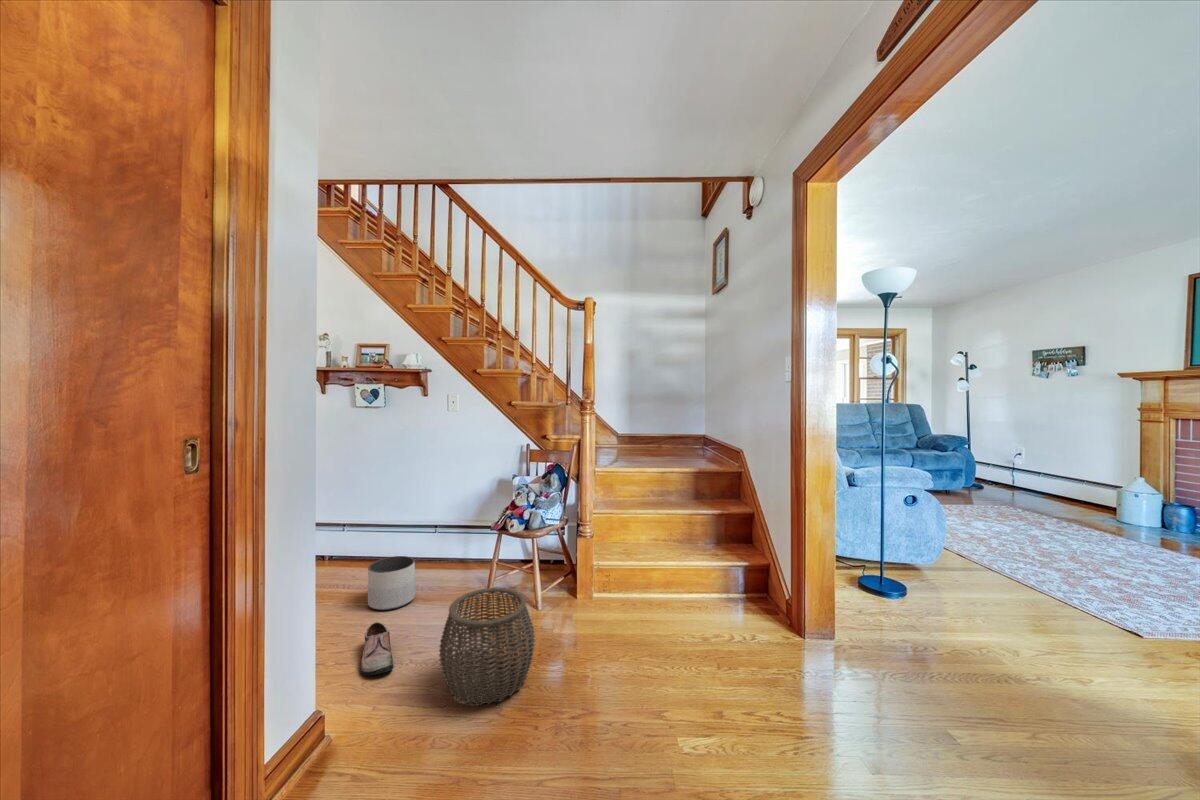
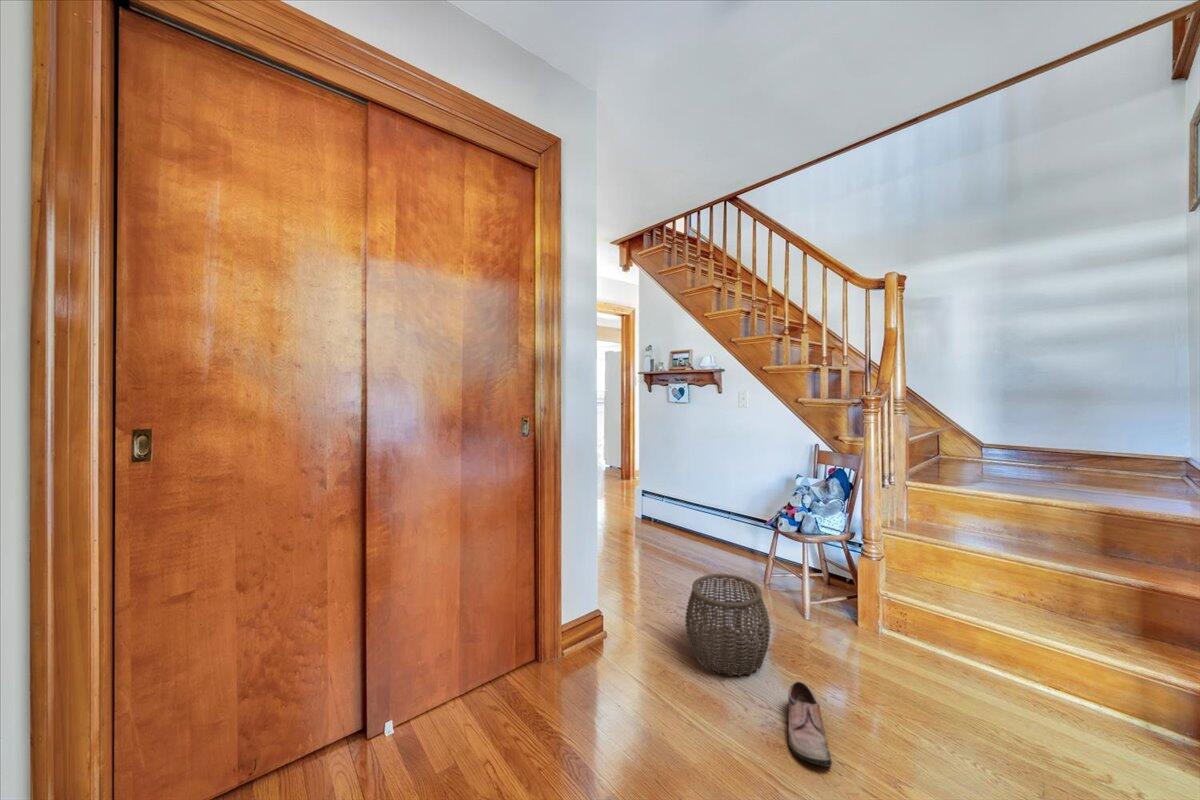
planter: present [368,556,415,610] -> none [665,530,701,573]
shoe: present [360,622,394,675] -> present [788,681,832,767]

